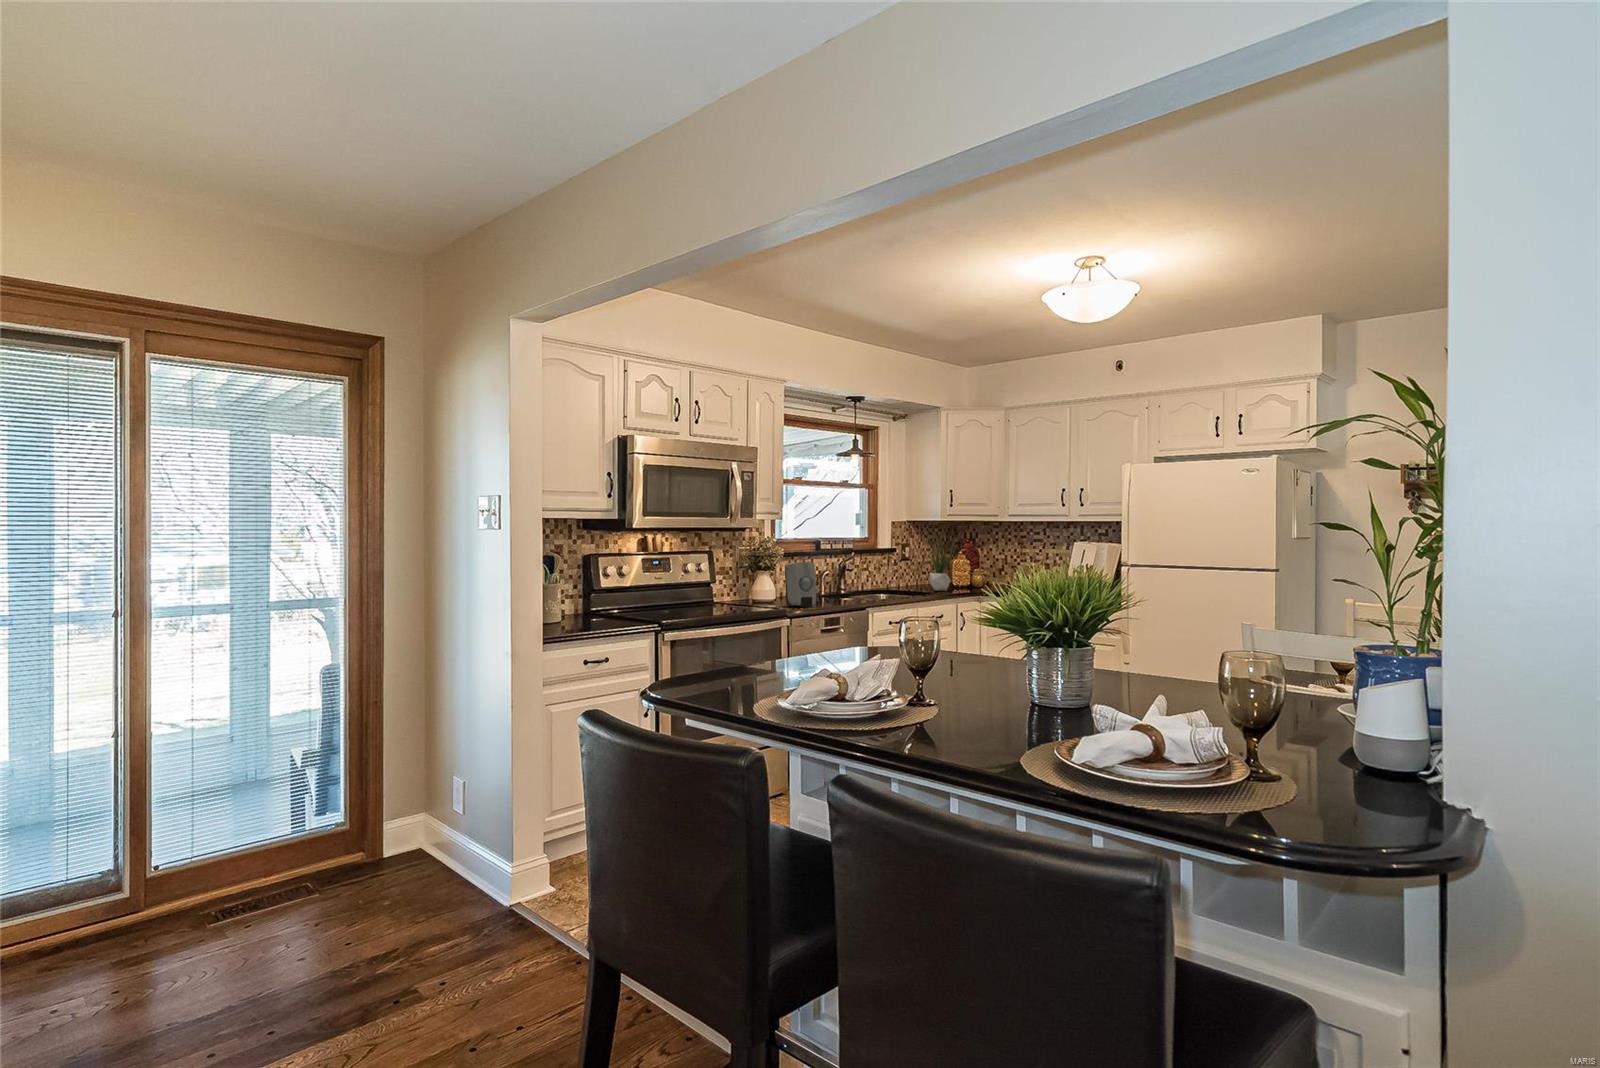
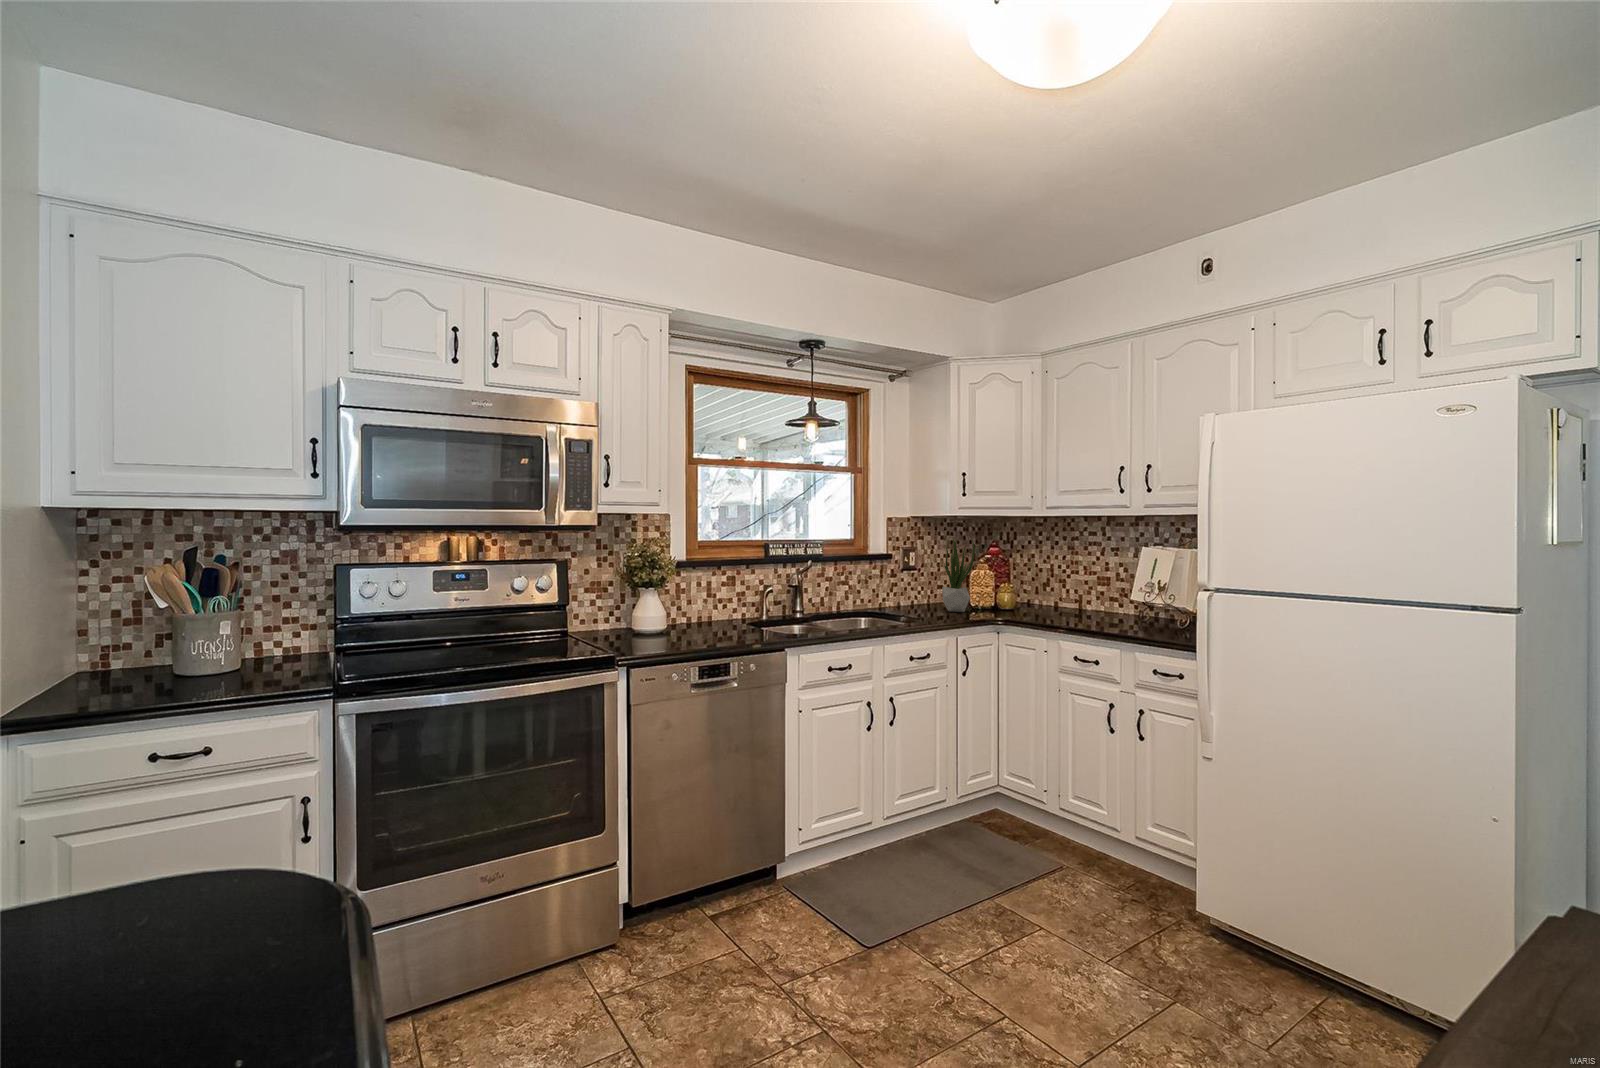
soap dispenser: present [785,562,816,607] -> none [677,577,710,643]

